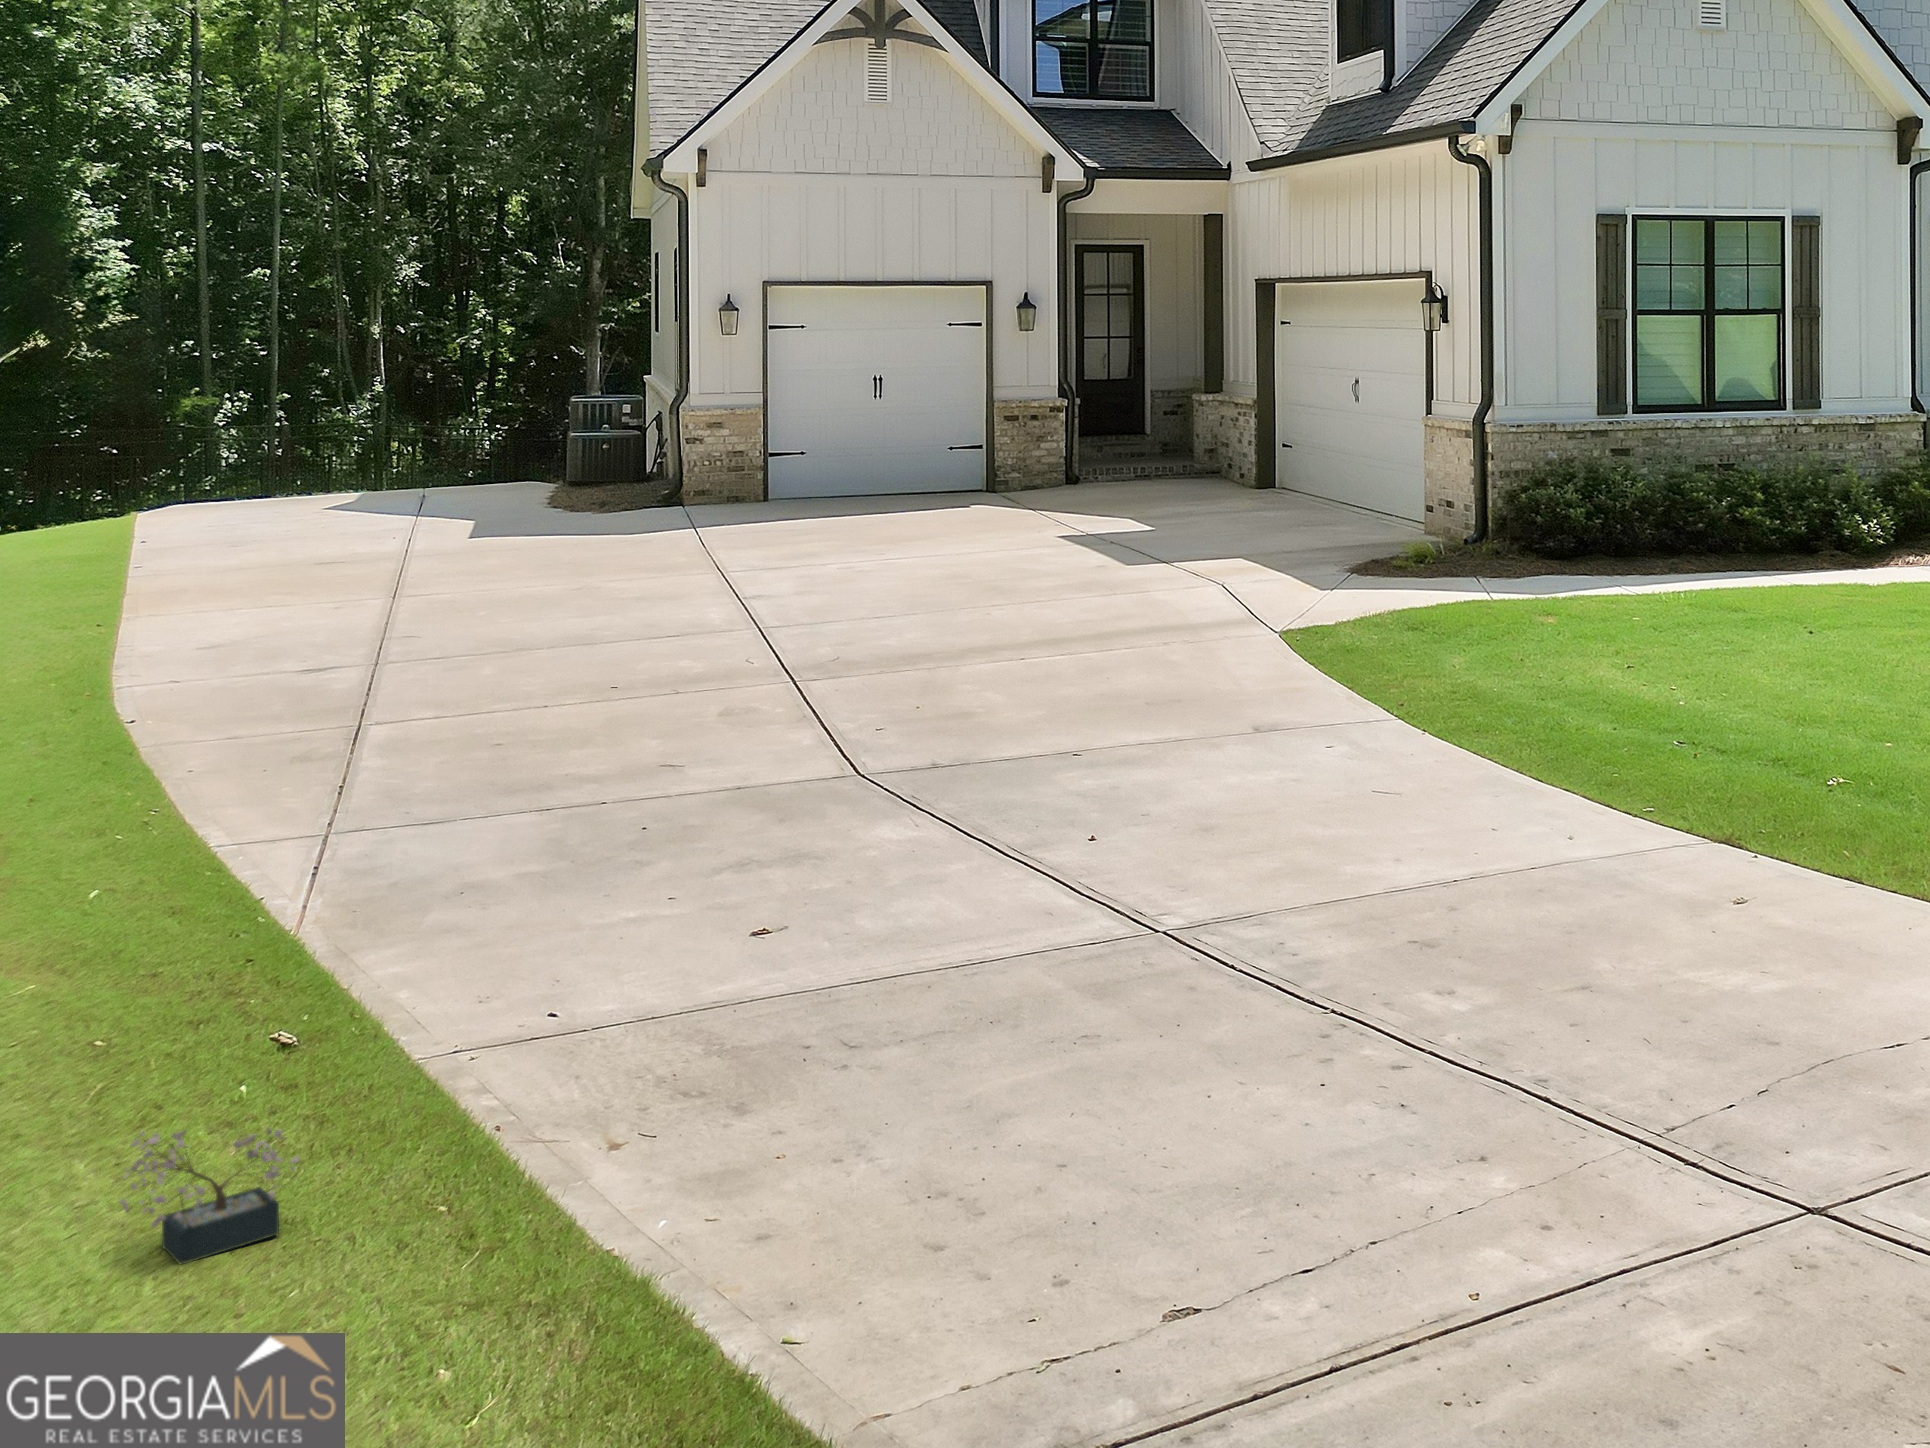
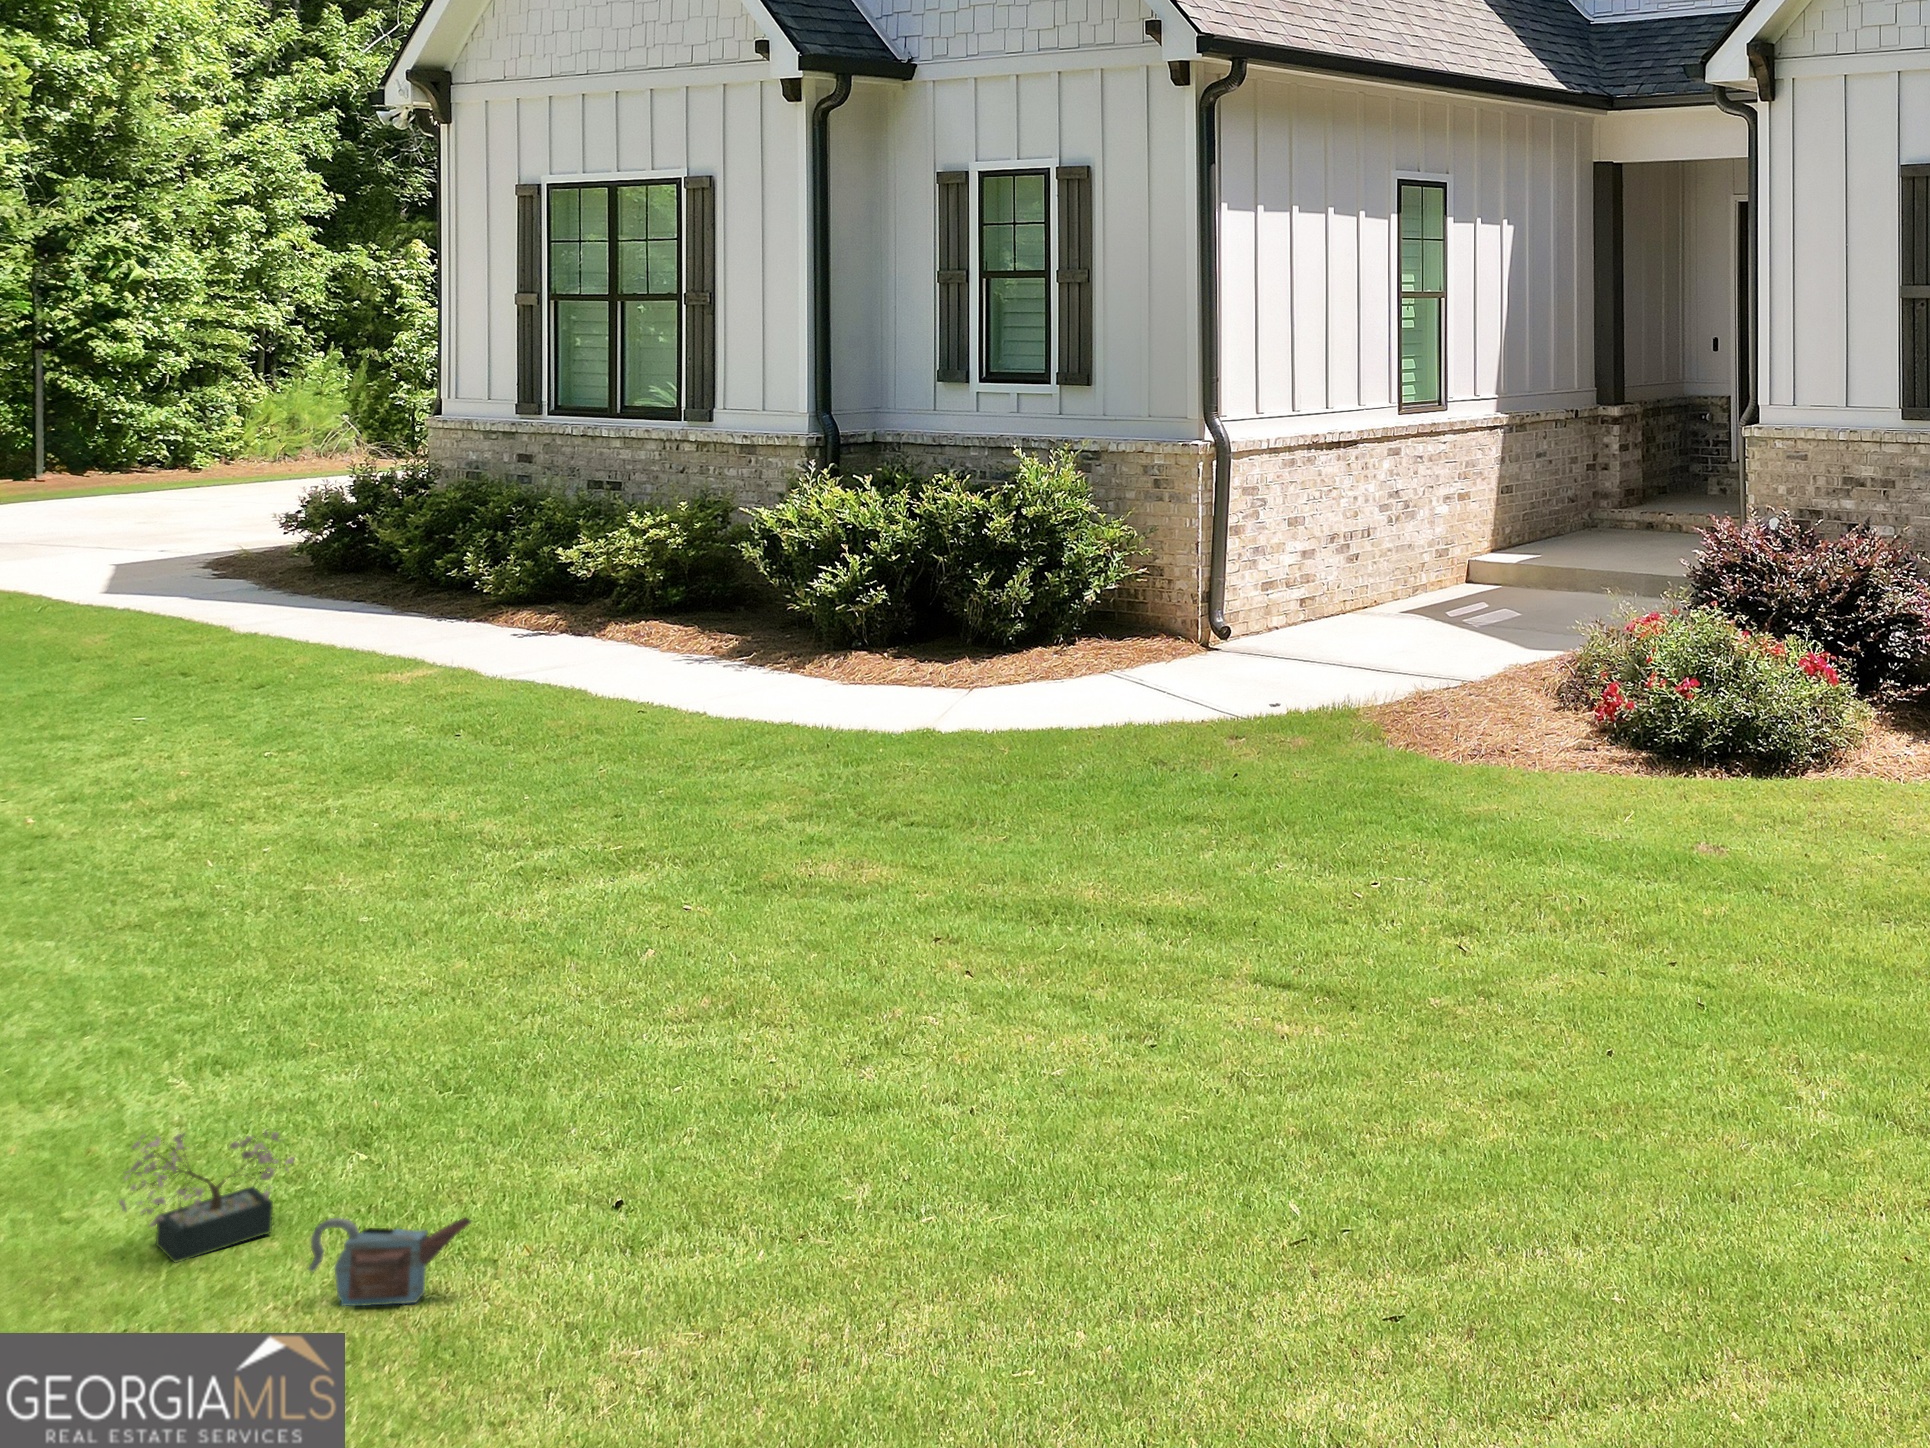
watering can: none [310,1213,478,1308] -> present [308,1218,471,1306]

